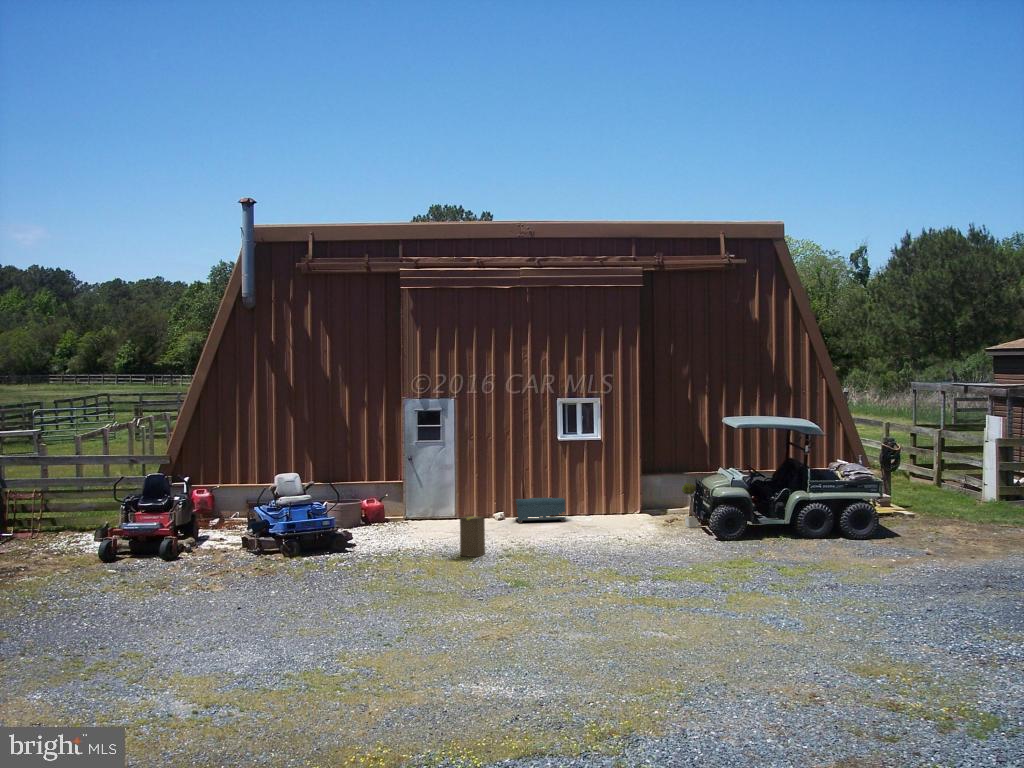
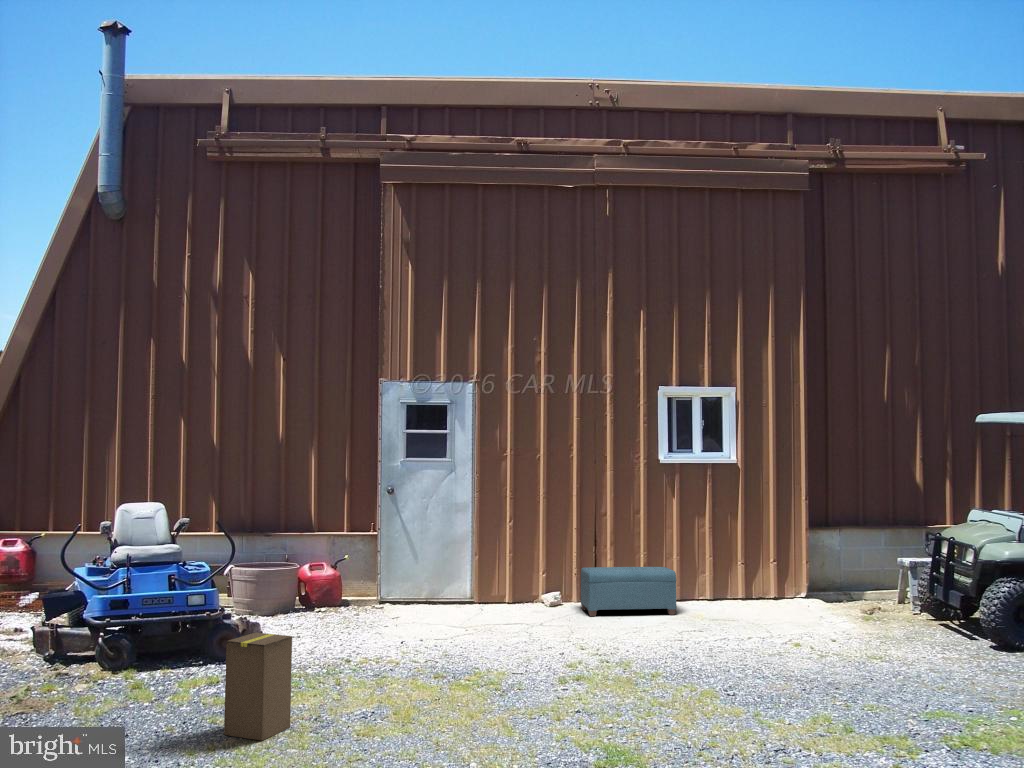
potted tree: present [682,483,700,528] -> none [910,547,952,637]
cardboard box: present [460,516,485,557] -> present [224,632,292,741]

